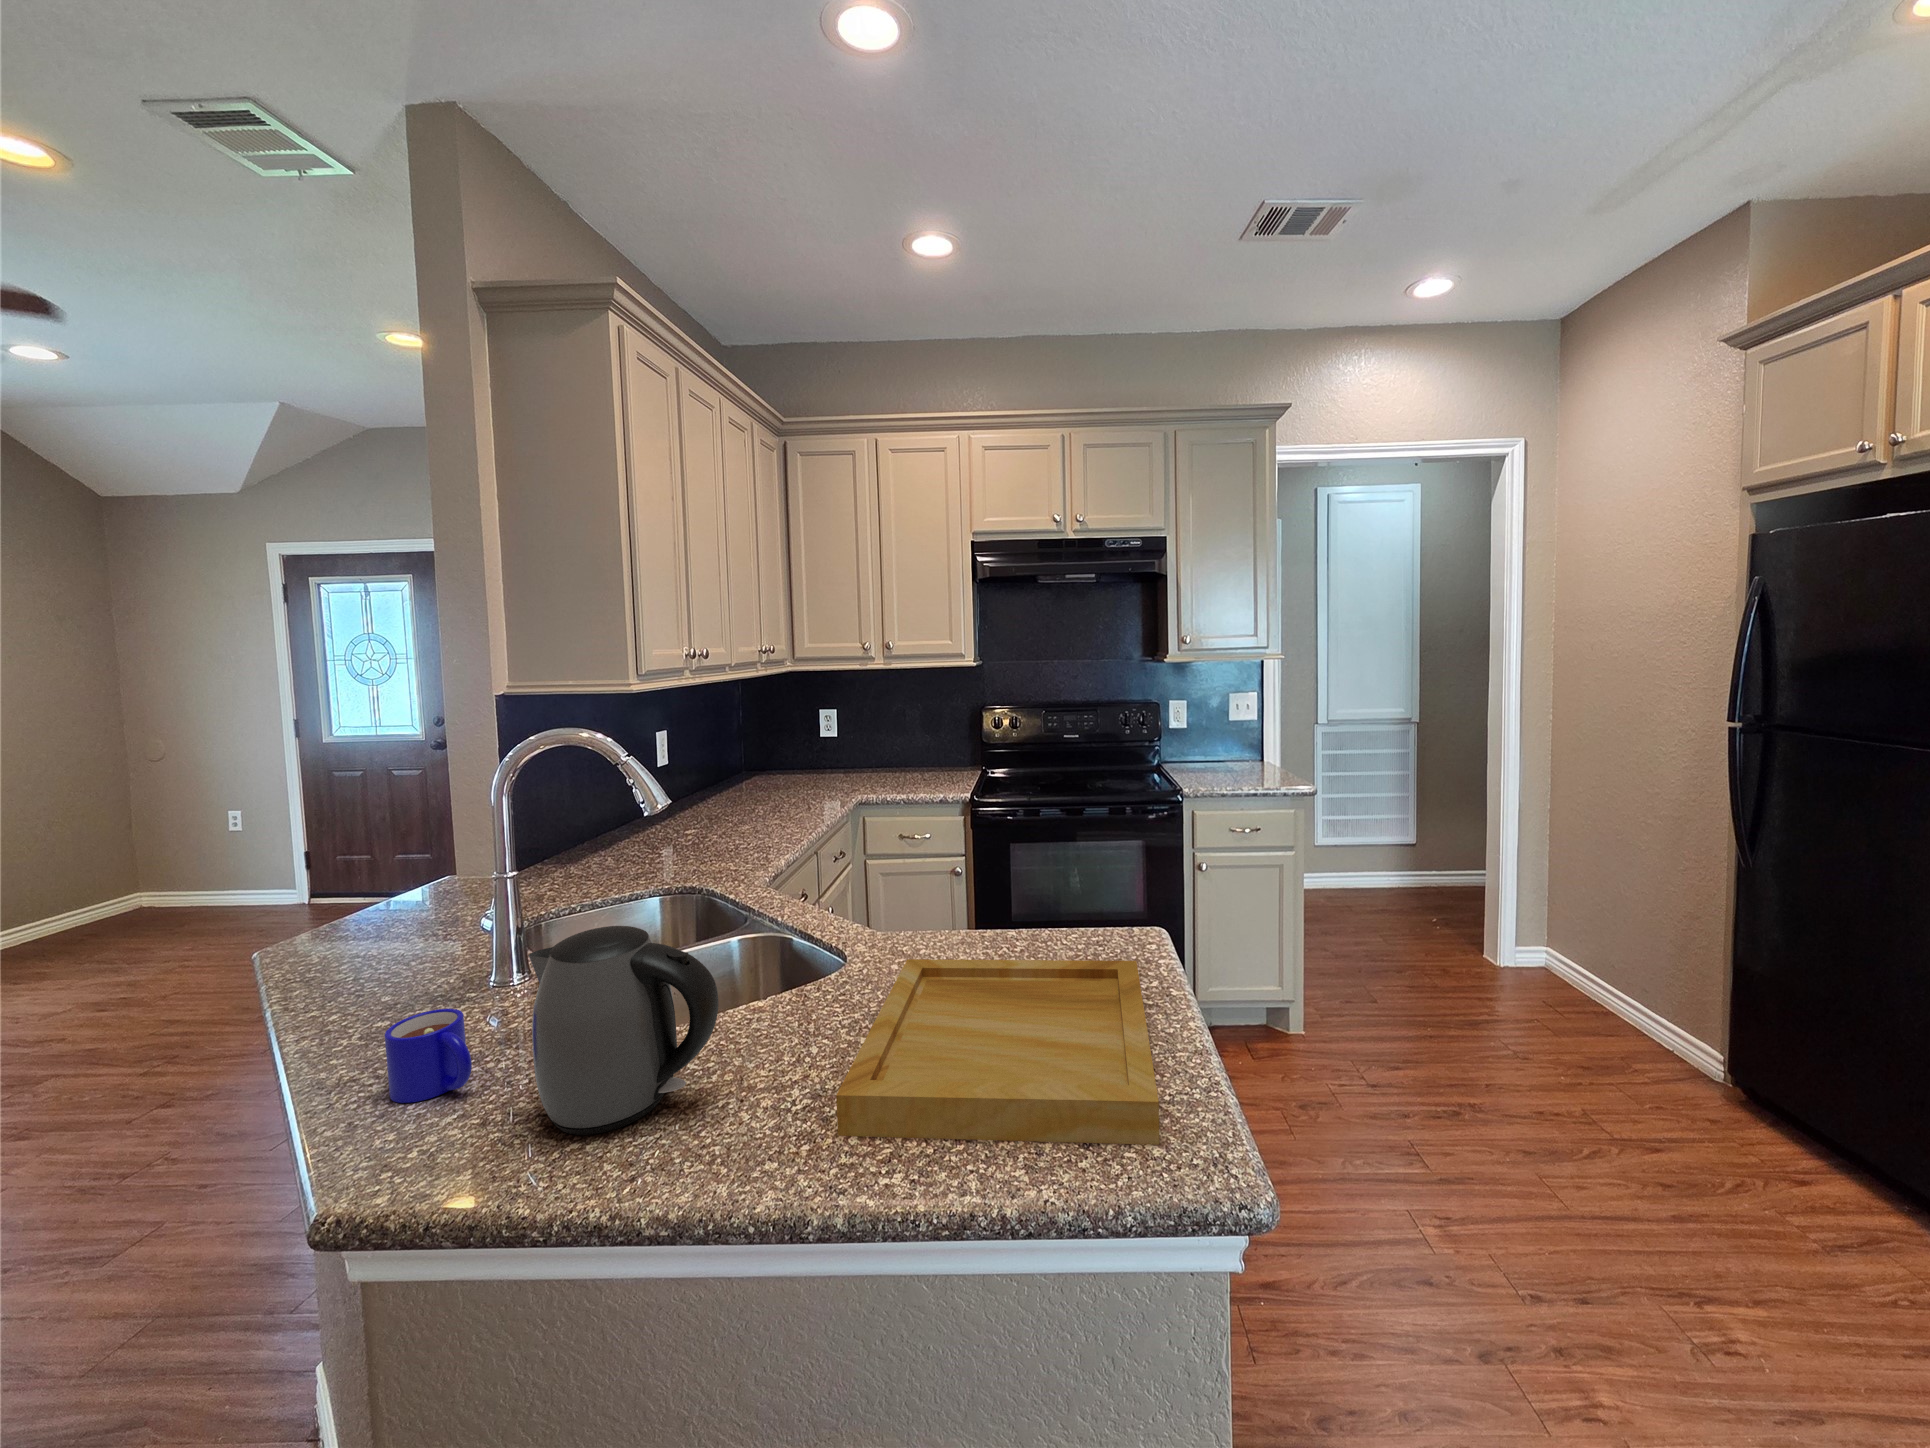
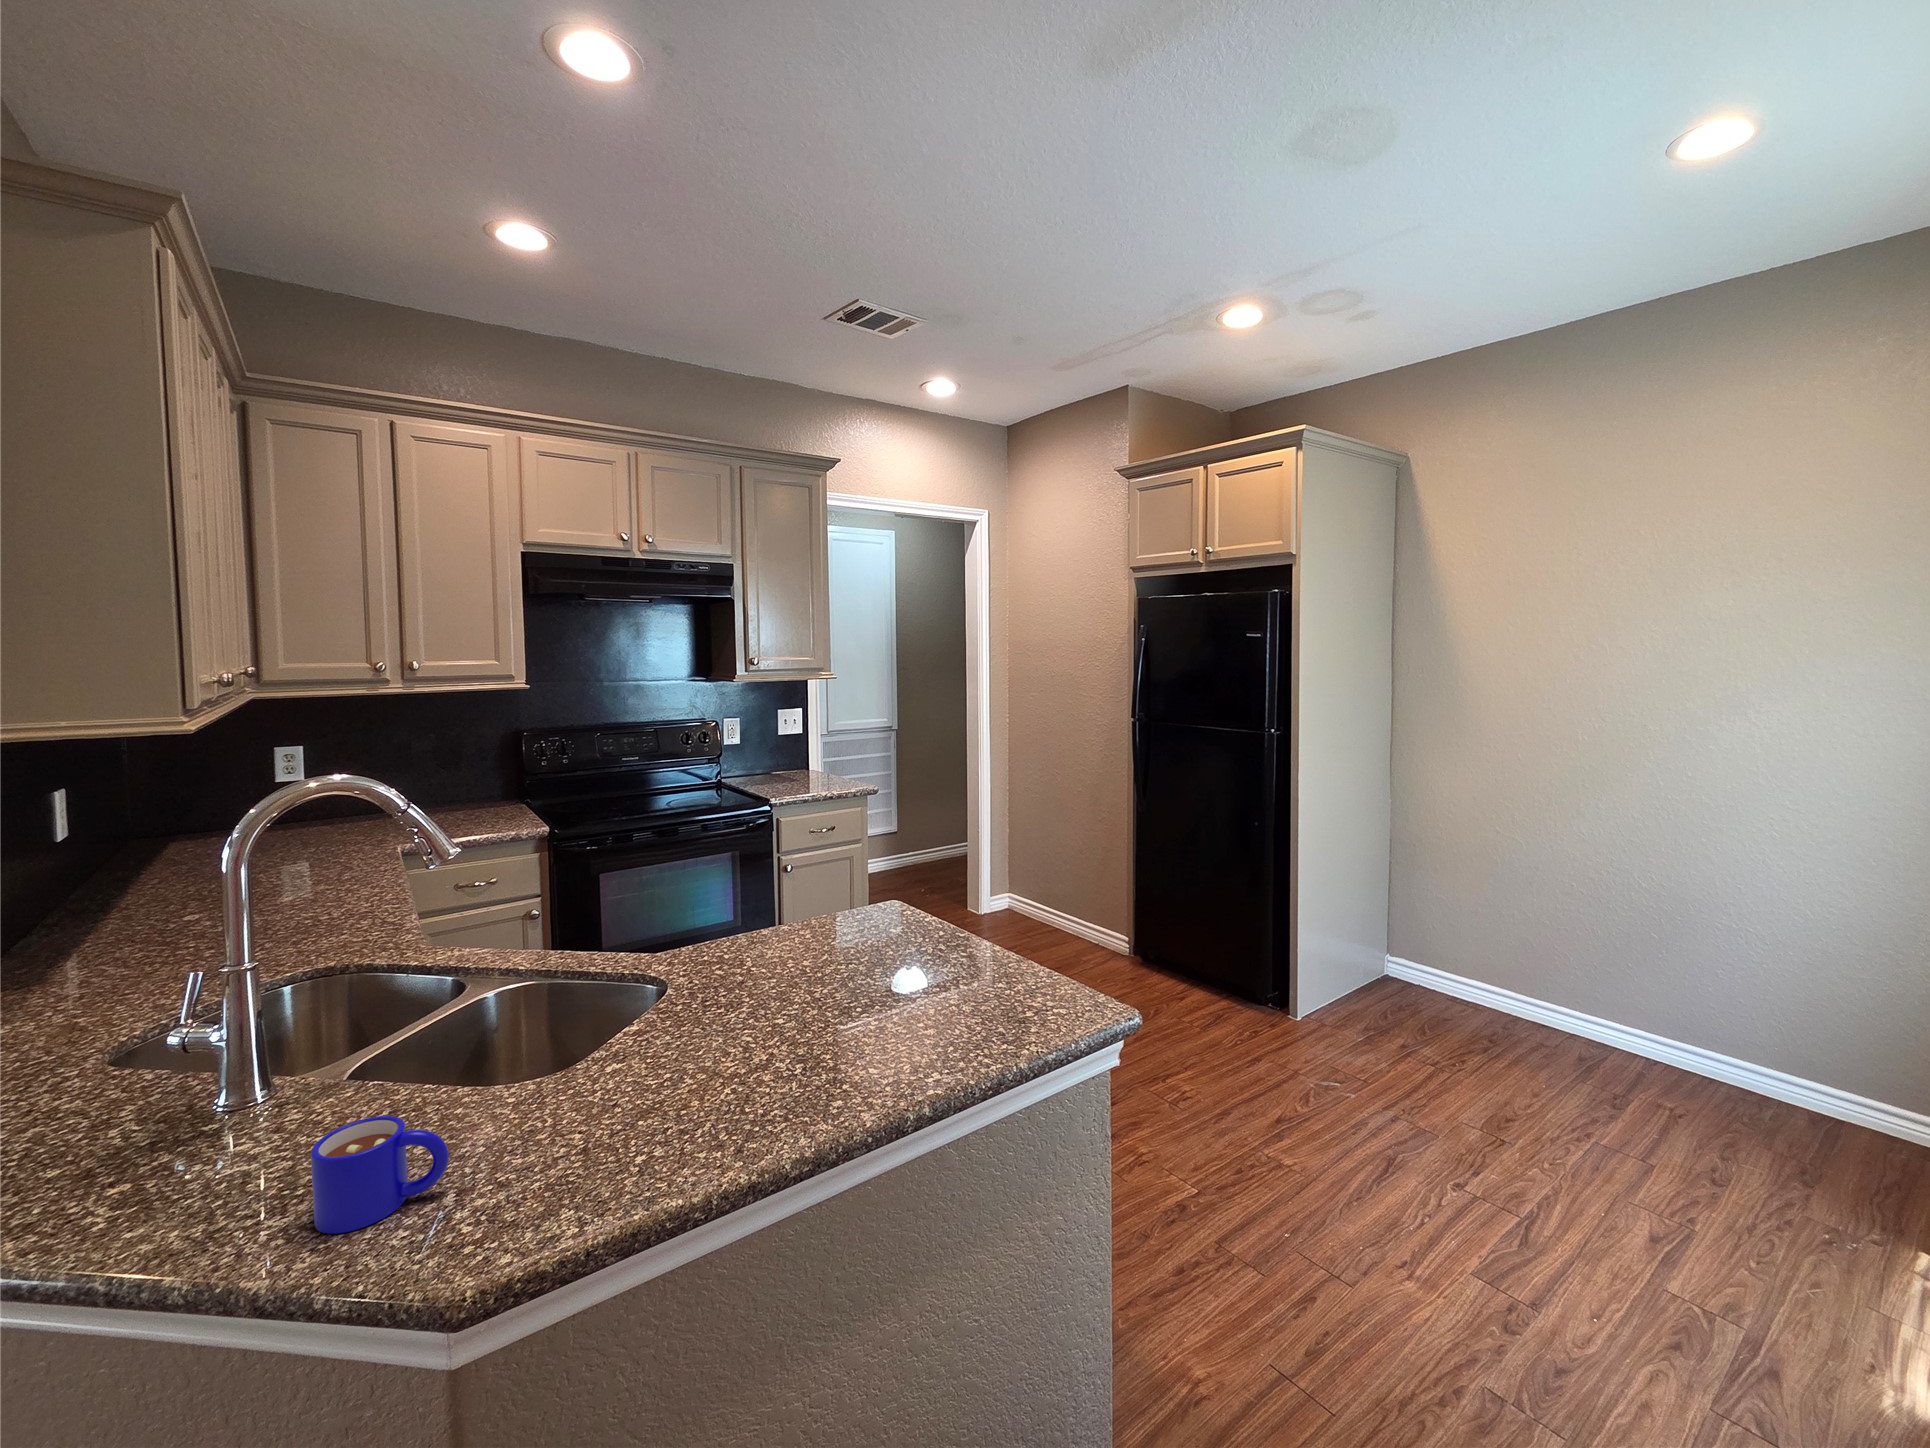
kettle: present [529,926,718,1135] -> none [543,961,737,1163]
tray: present [836,959,1159,1145] -> none [769,918,1054,1076]

